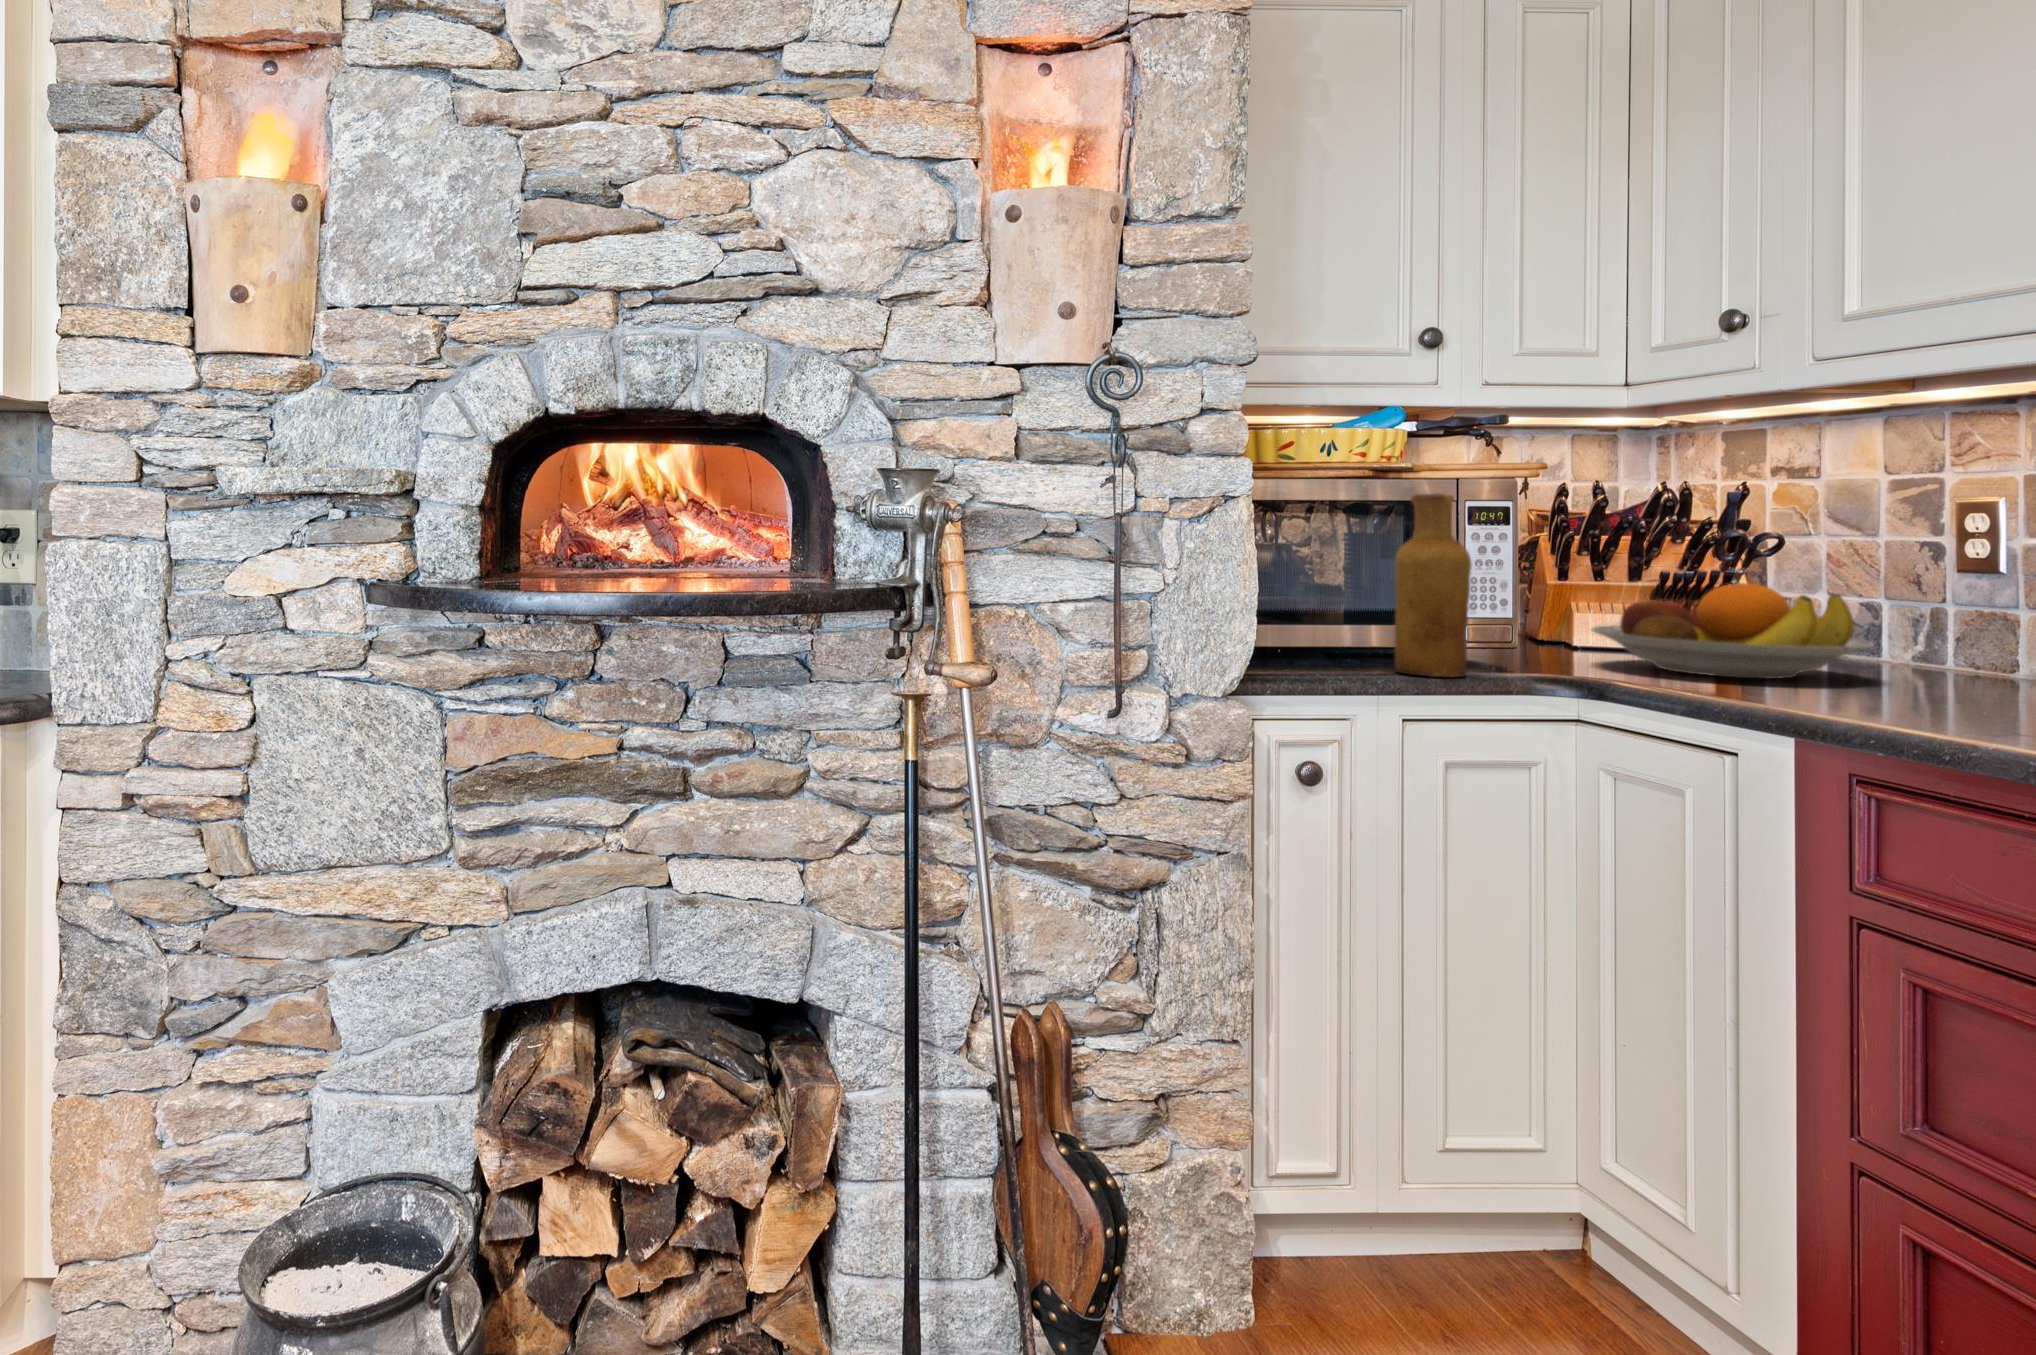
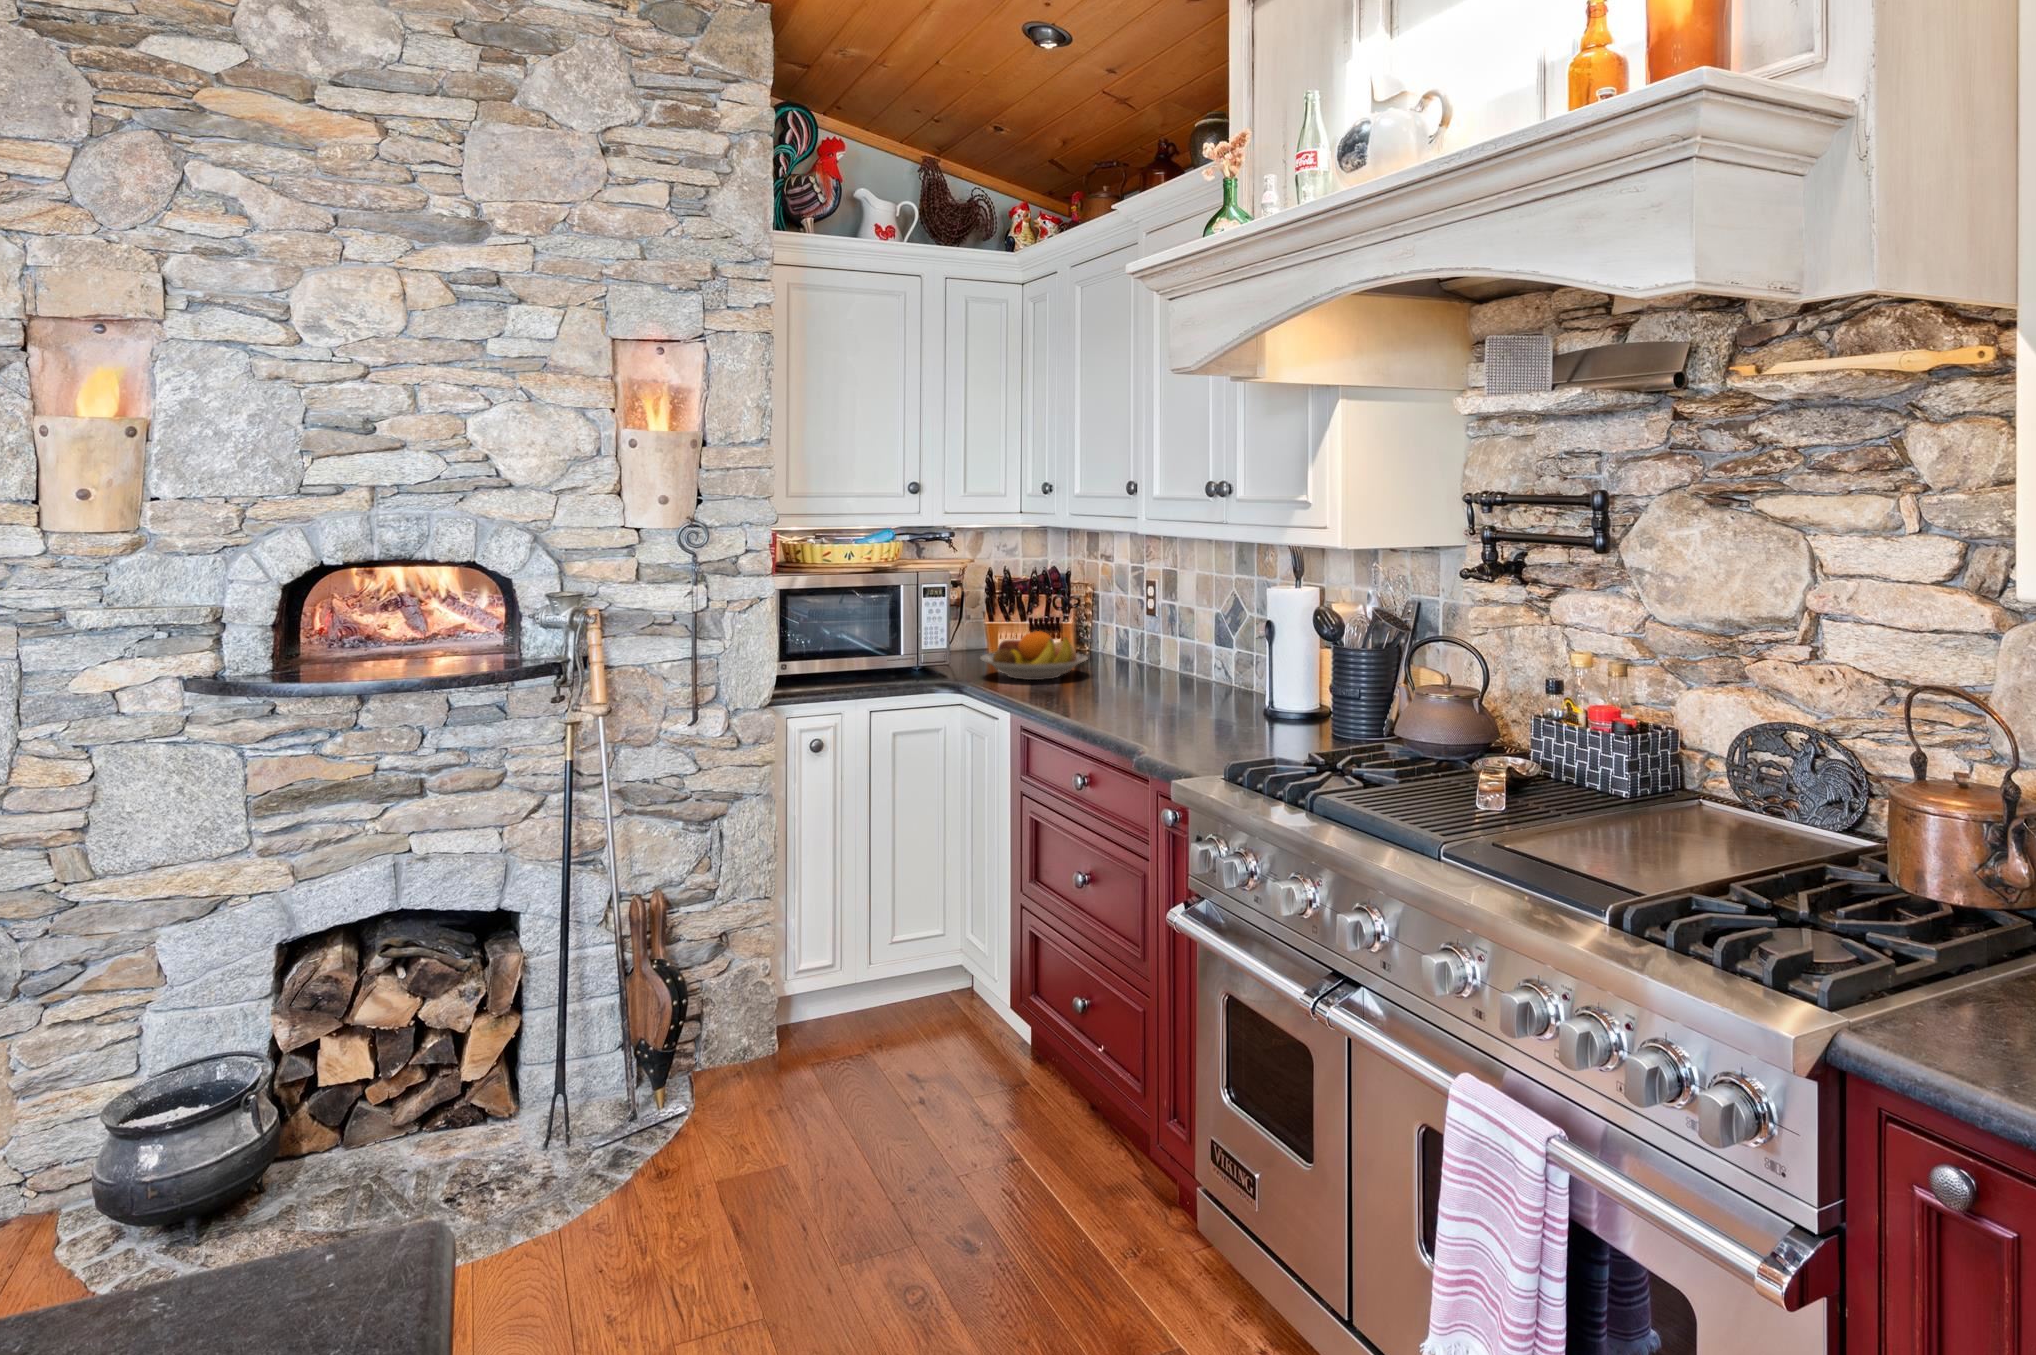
vase: present [1394,494,1471,677] -> none [871,590,906,690]

